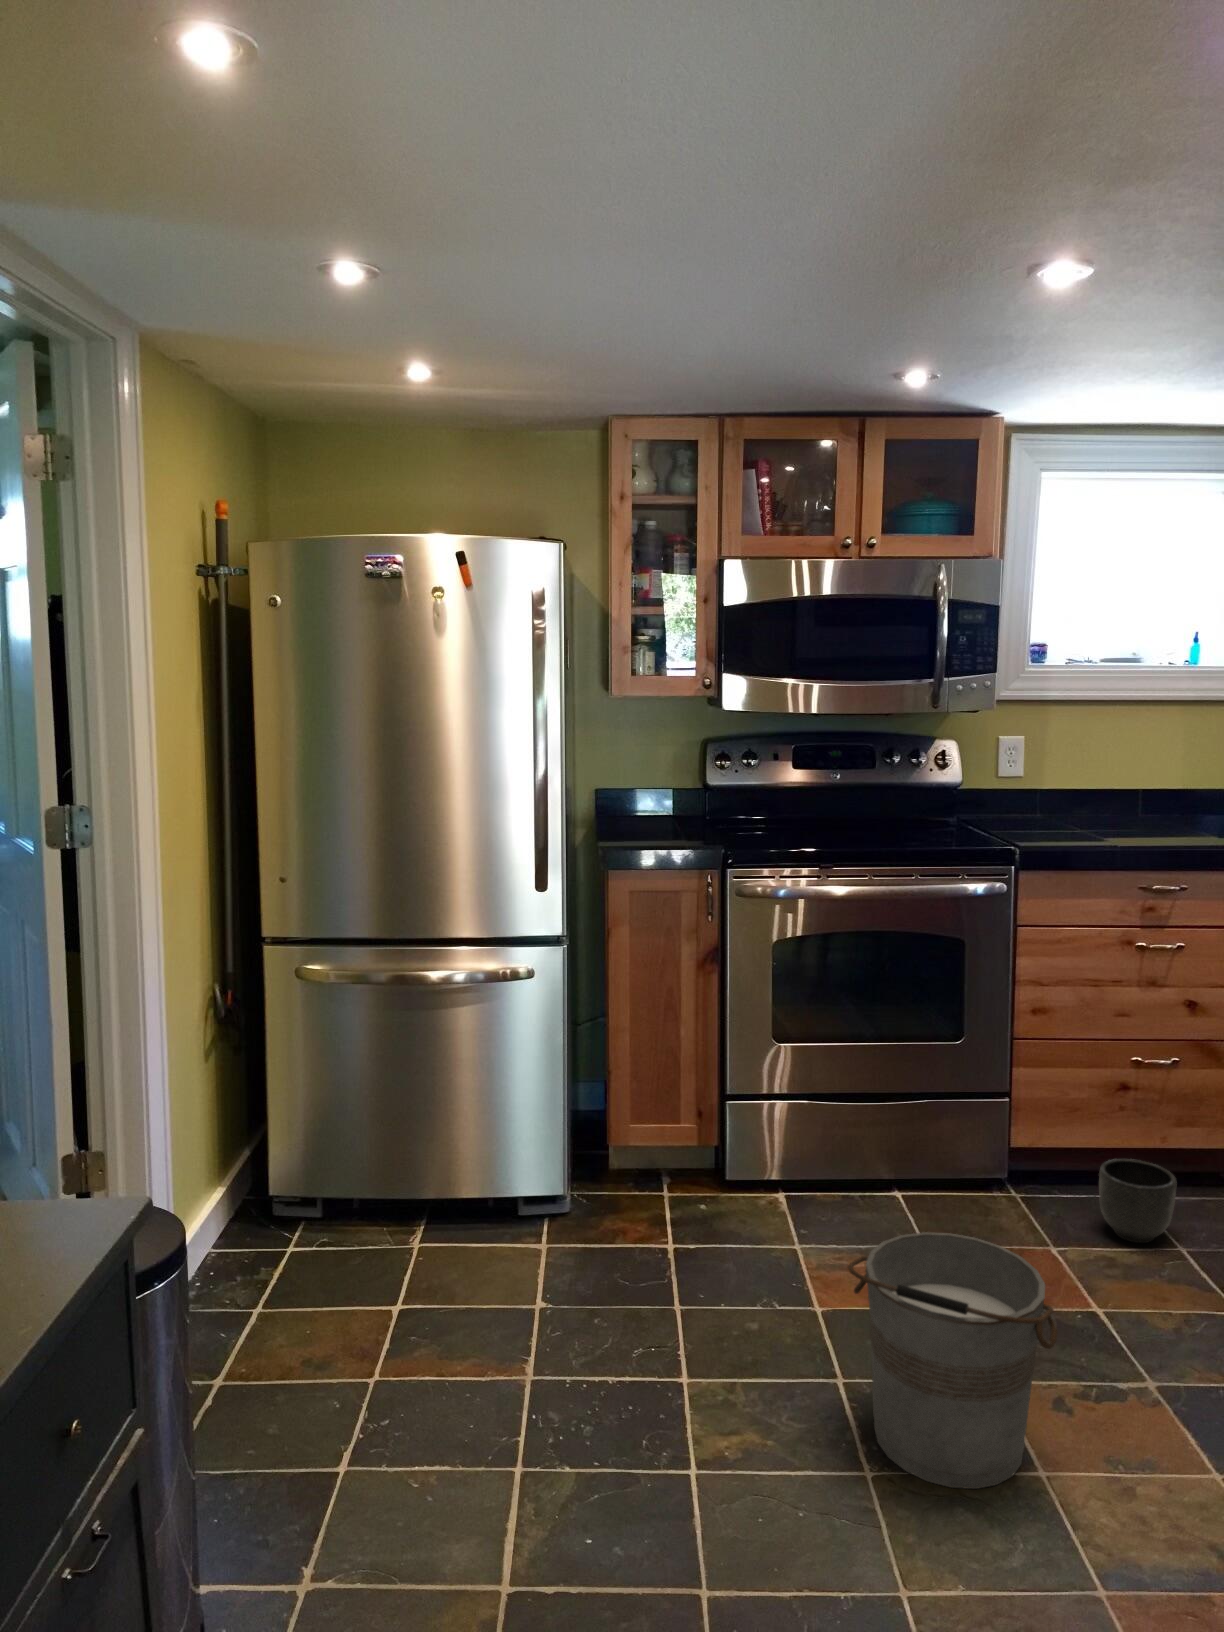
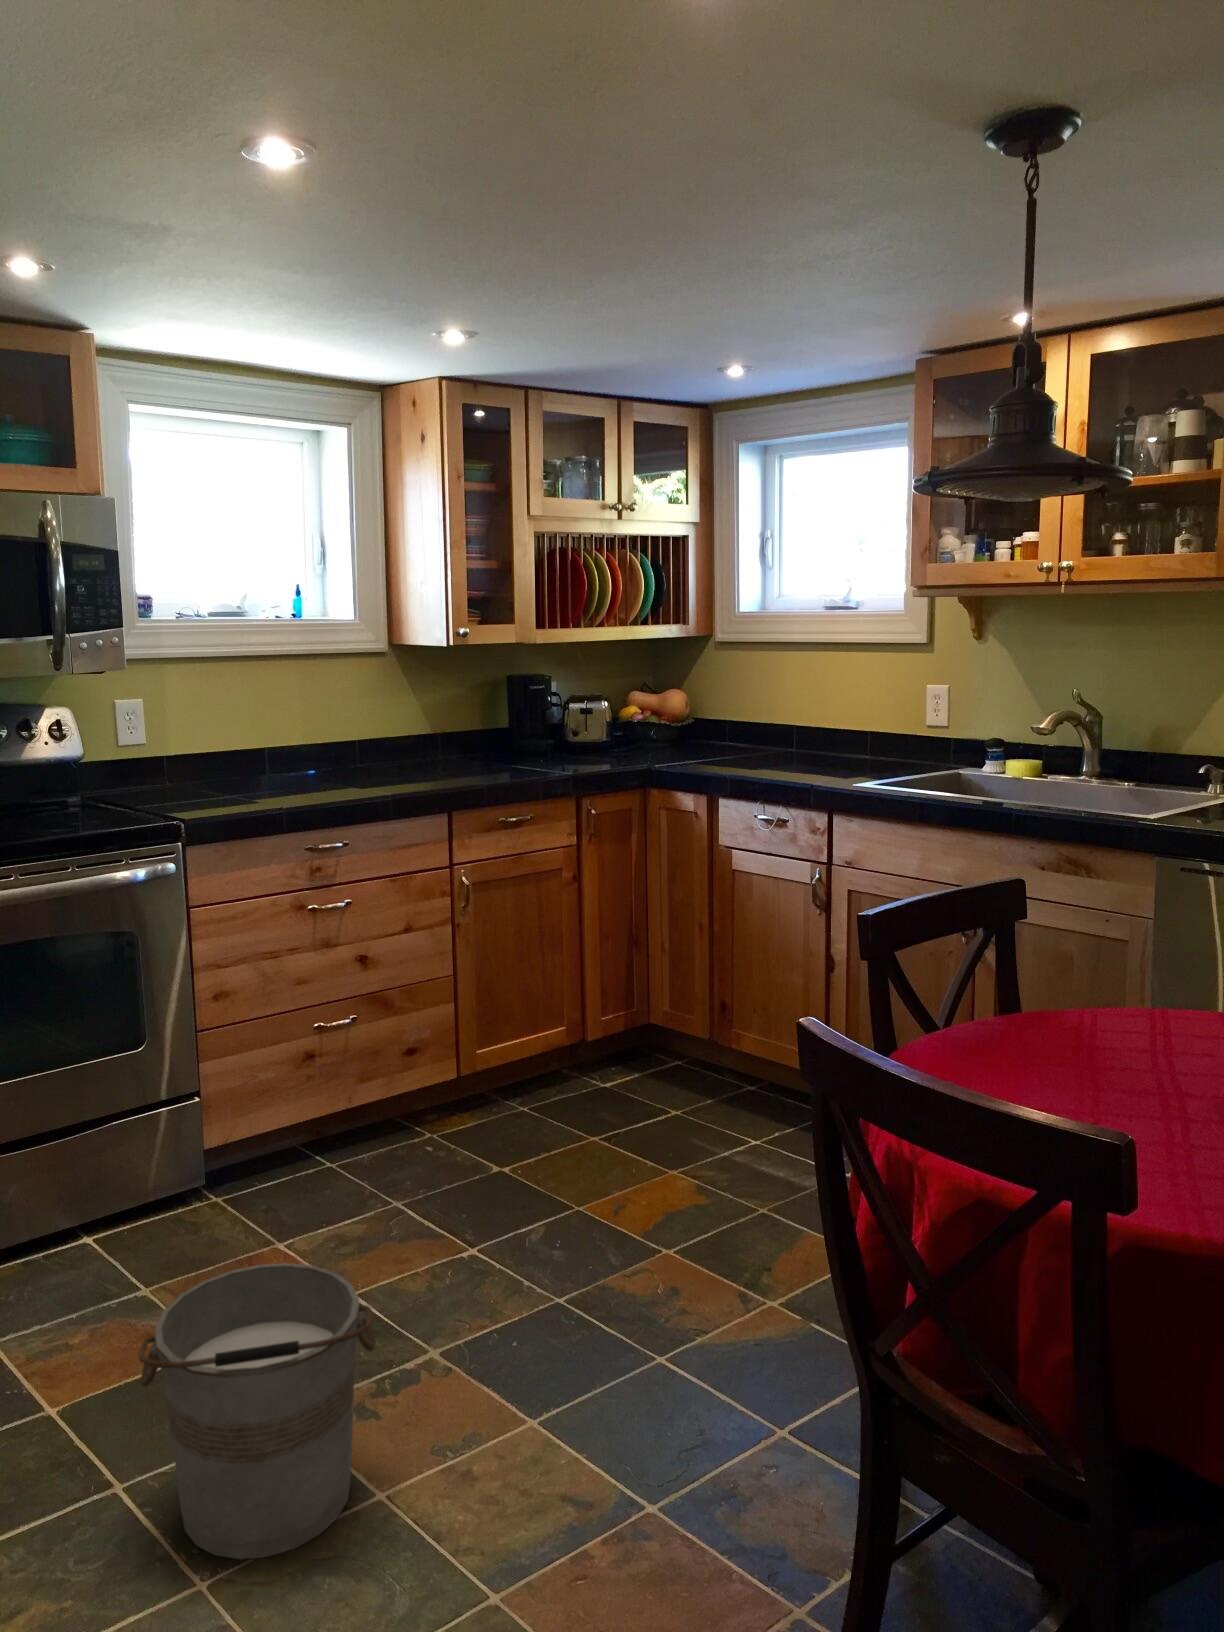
planter: present [1099,1159,1176,1243] -> none [308,1124,380,1208]

